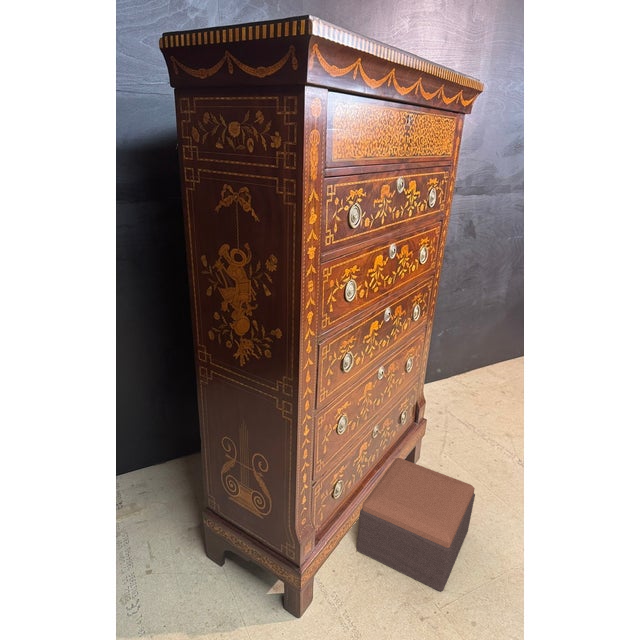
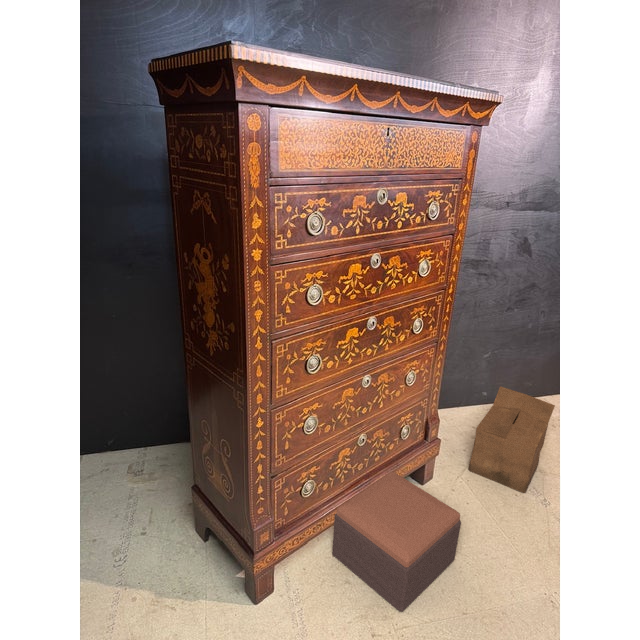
cardboard box: none [445,362,510,457] -> present [468,386,555,493]

